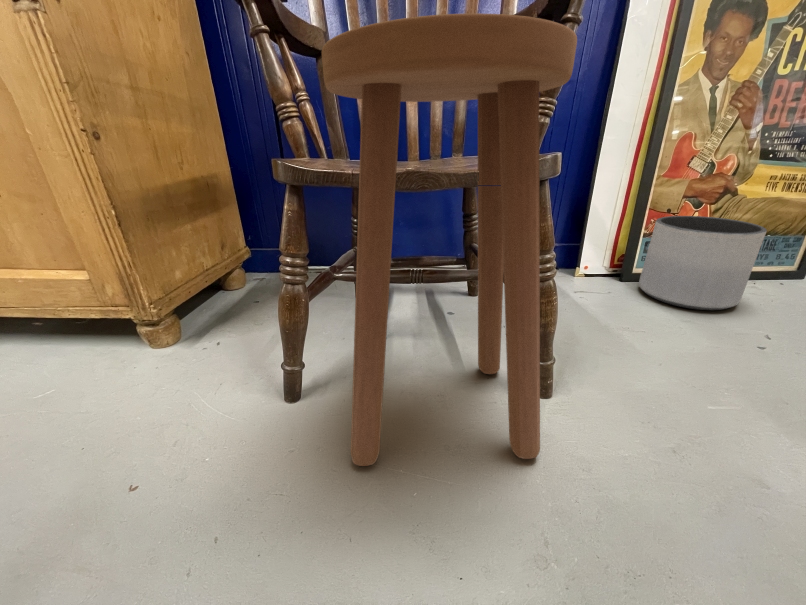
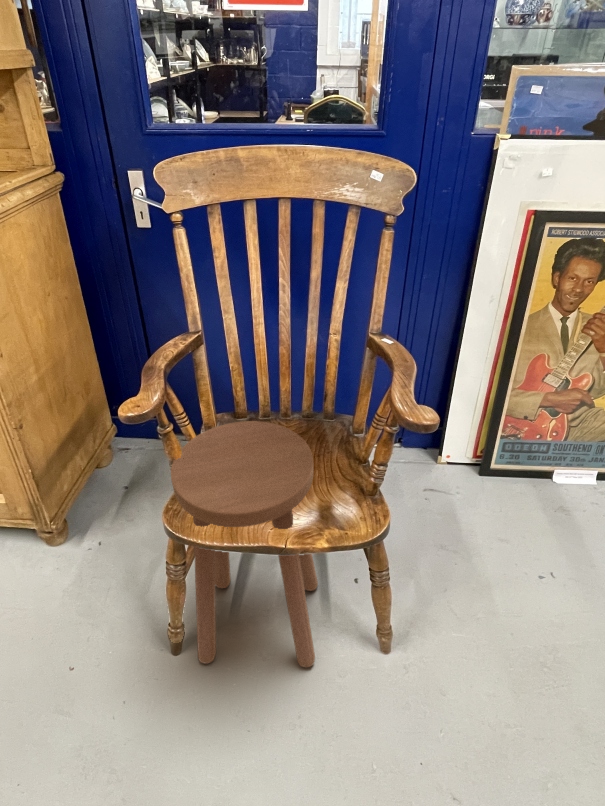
planter: present [639,216,767,310] -> none [488,427,584,527]

